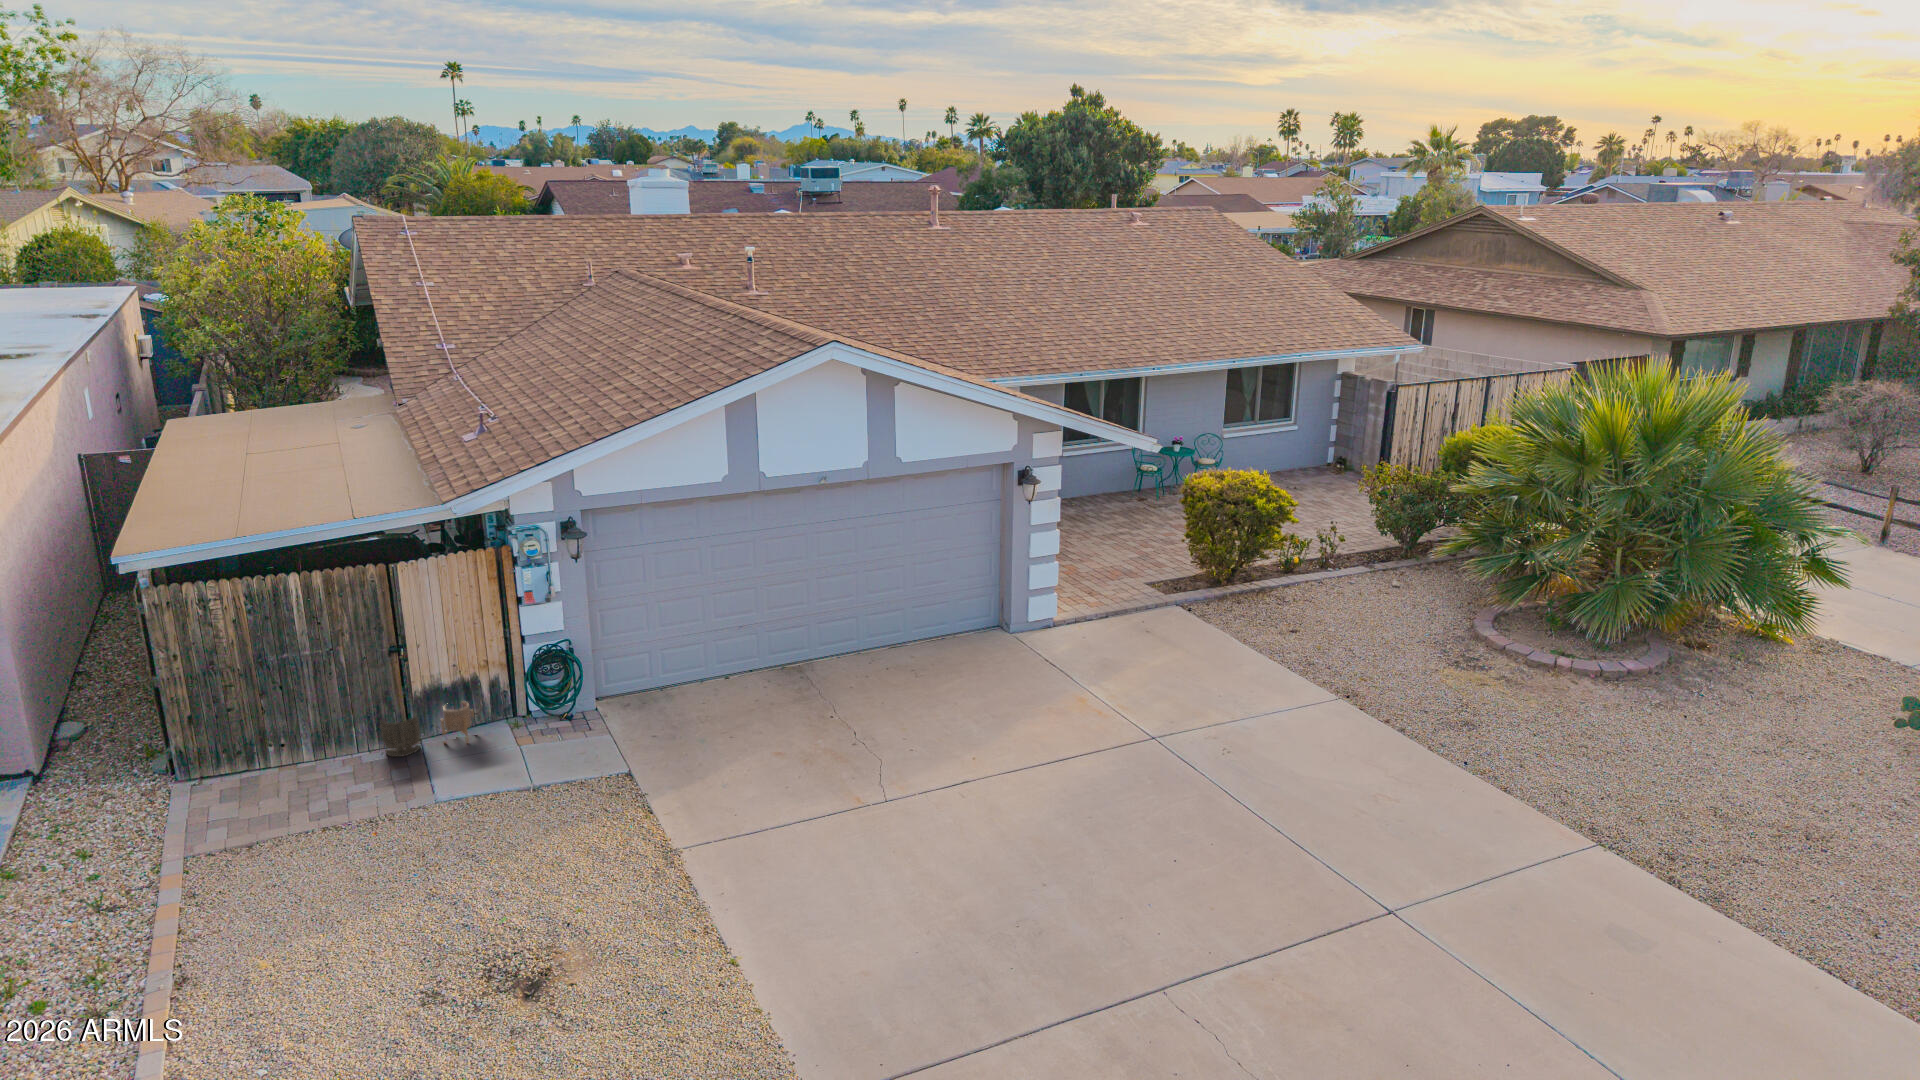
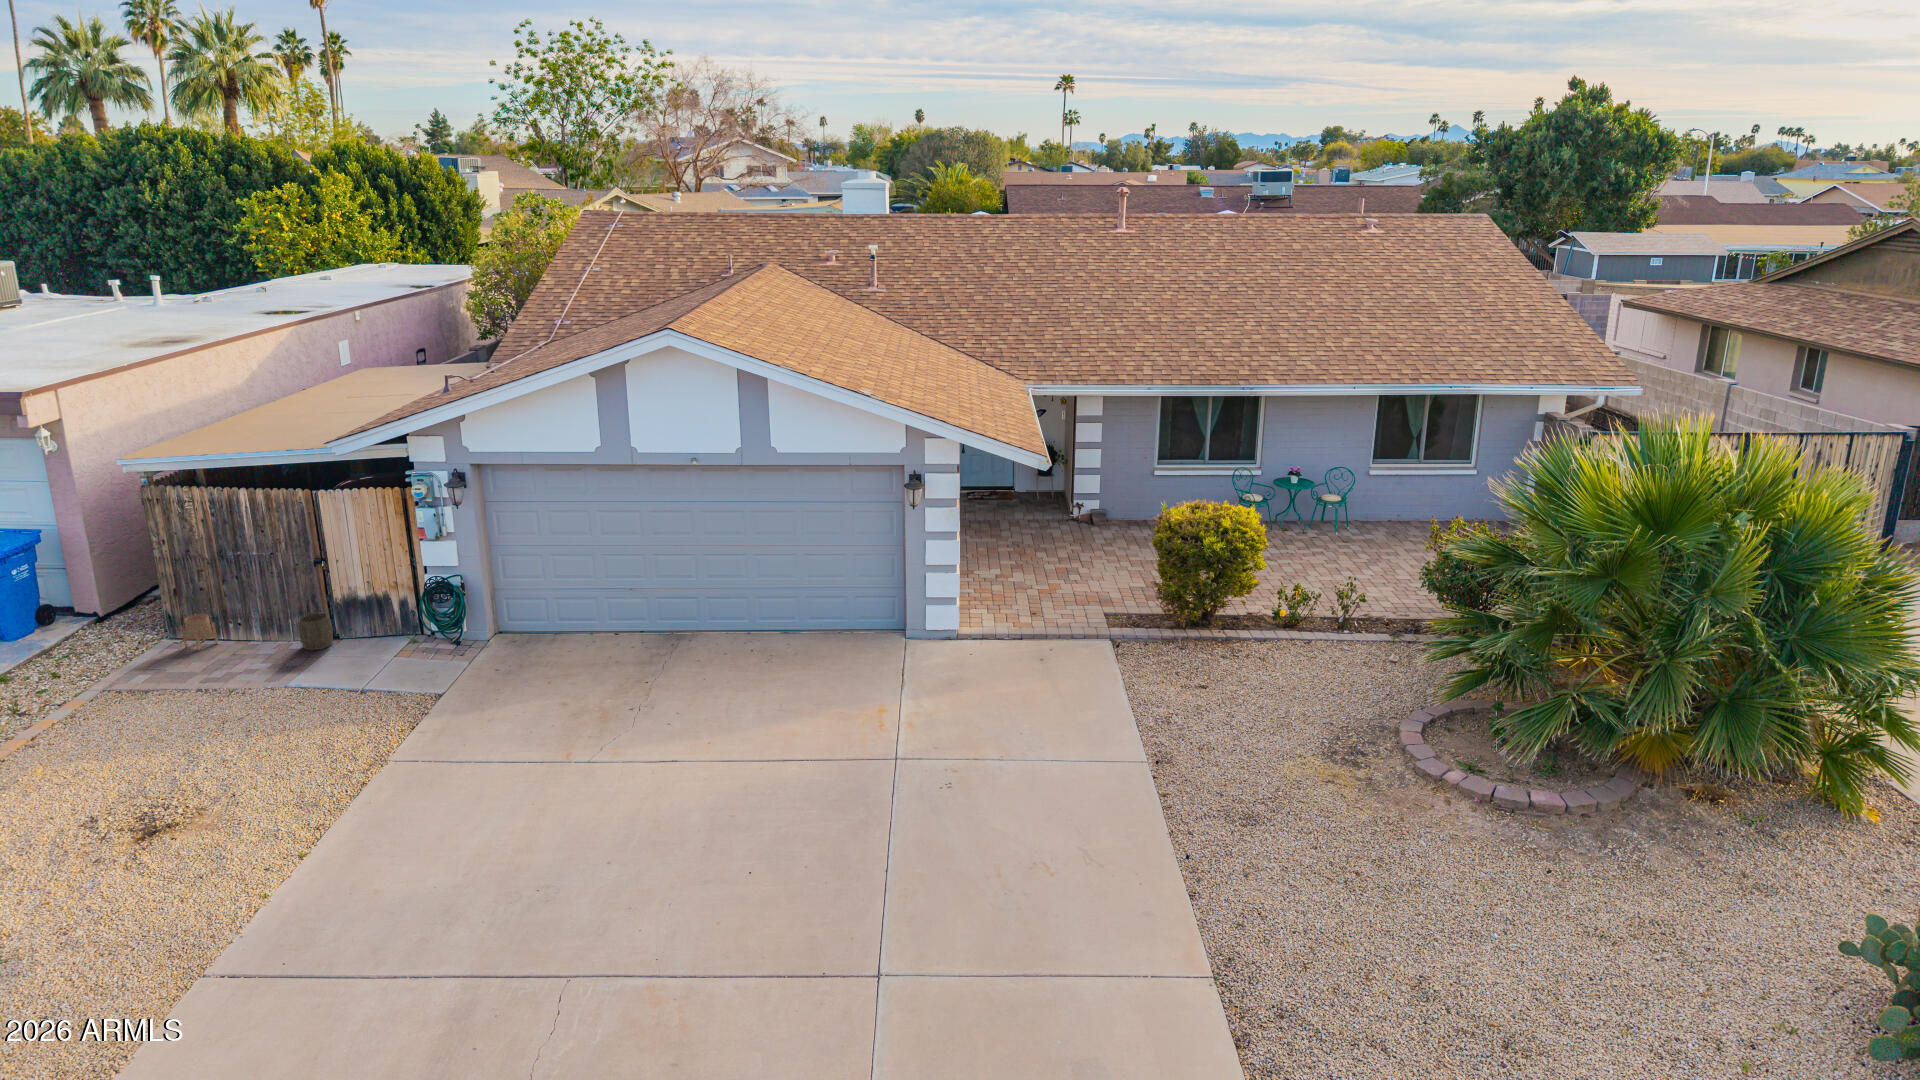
planter: present [441,701,474,744] -> present [182,614,218,650]

